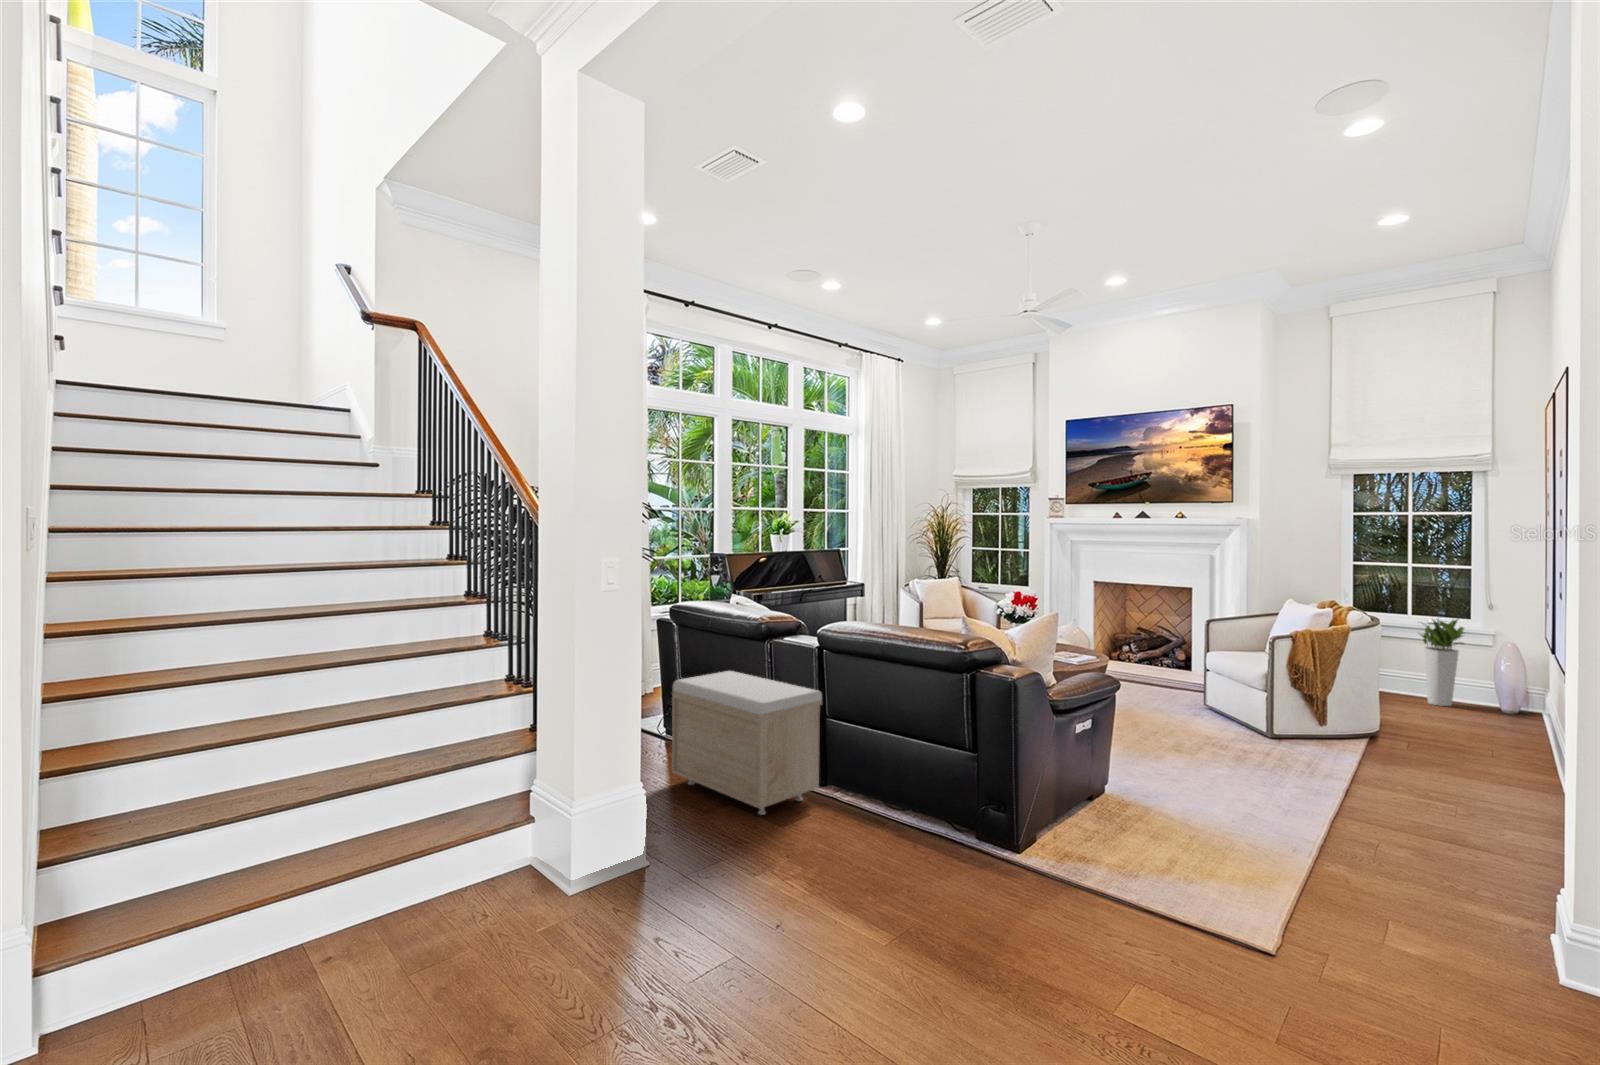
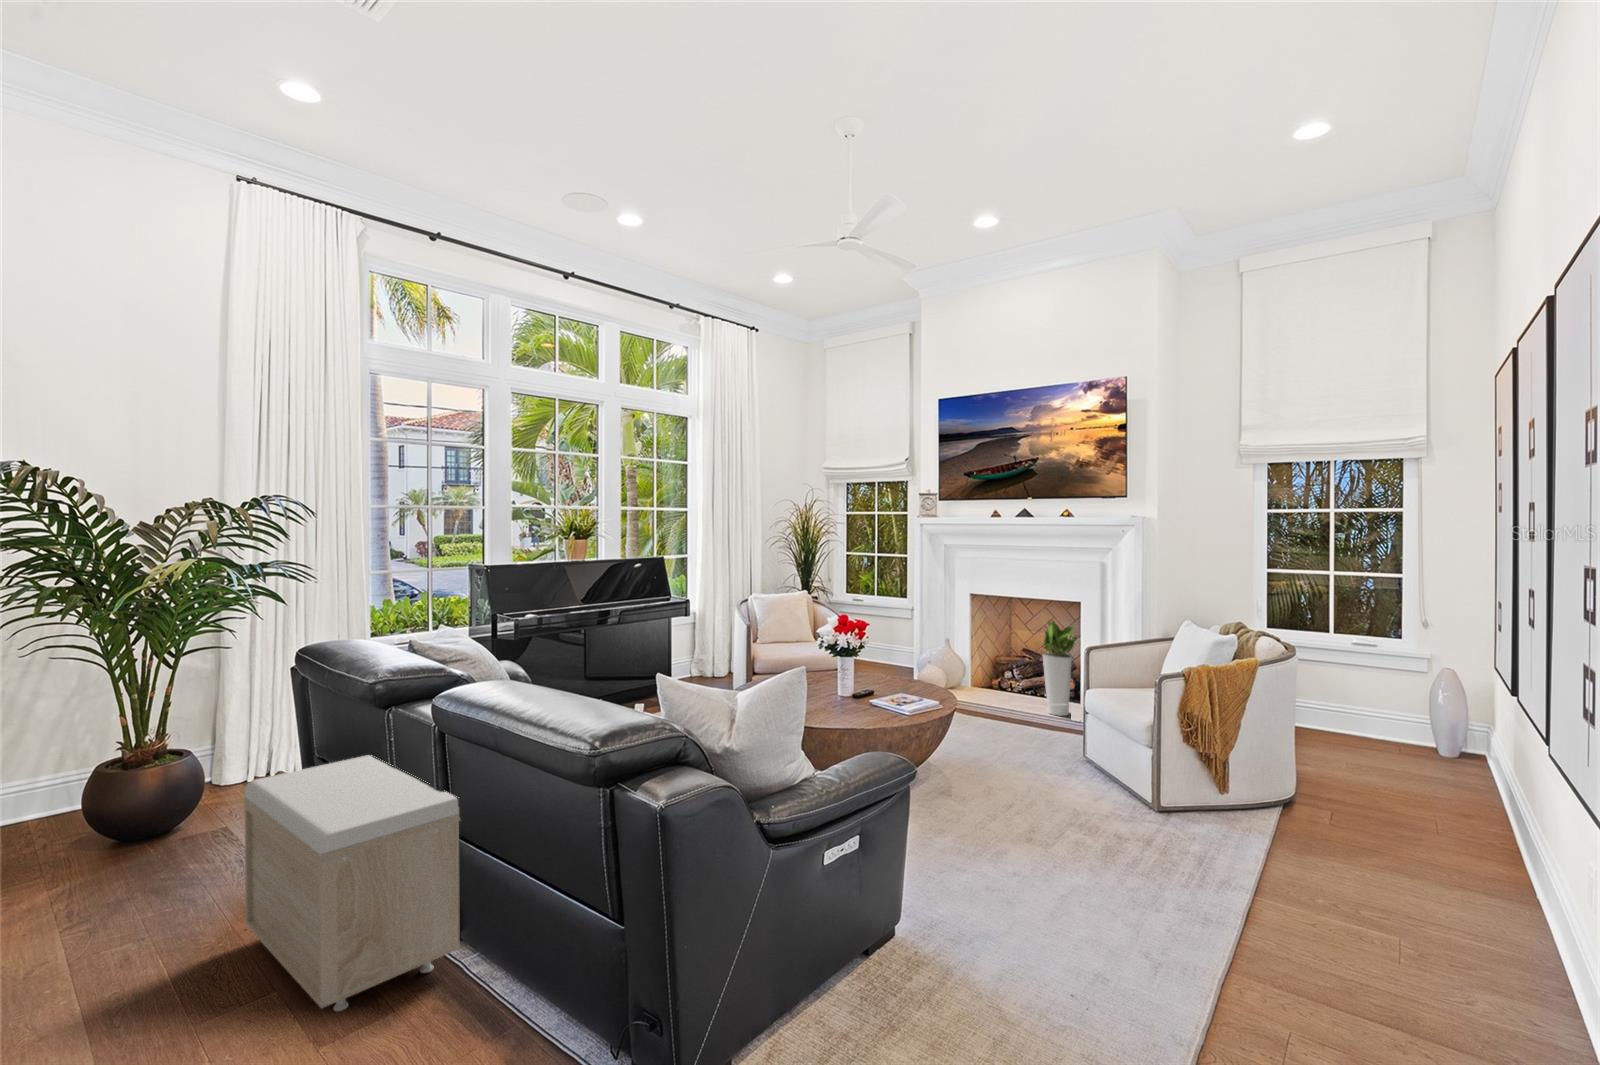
planter: present [1421,619,1464,706] -> present [1041,621,1077,716]

